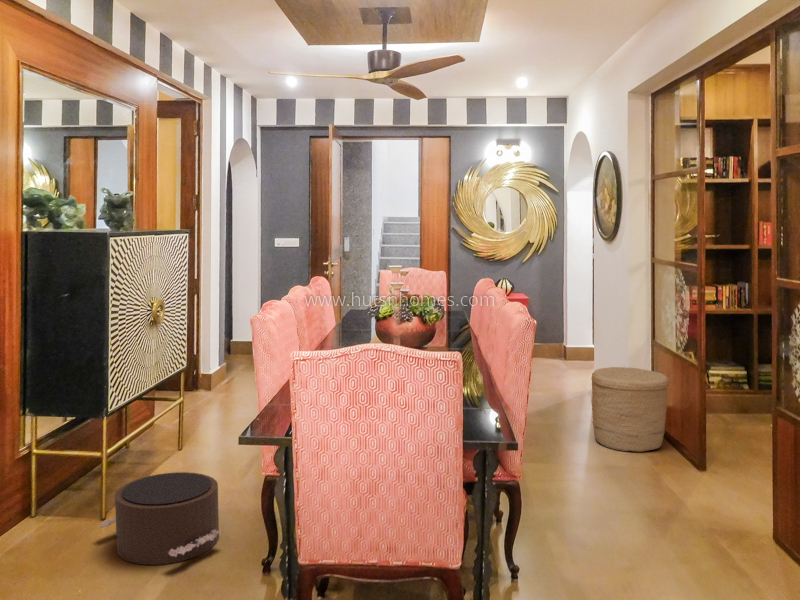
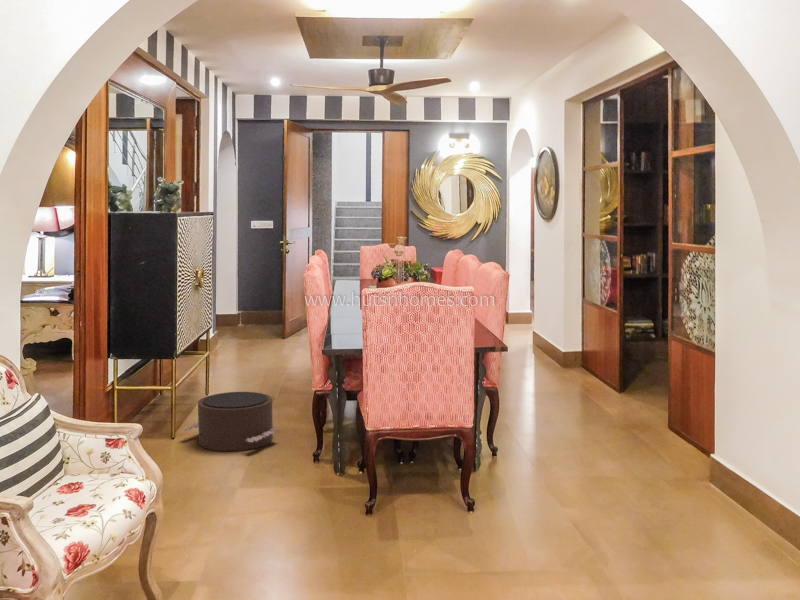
woven basket: present [592,367,669,452] -> none [536,320,595,382]

